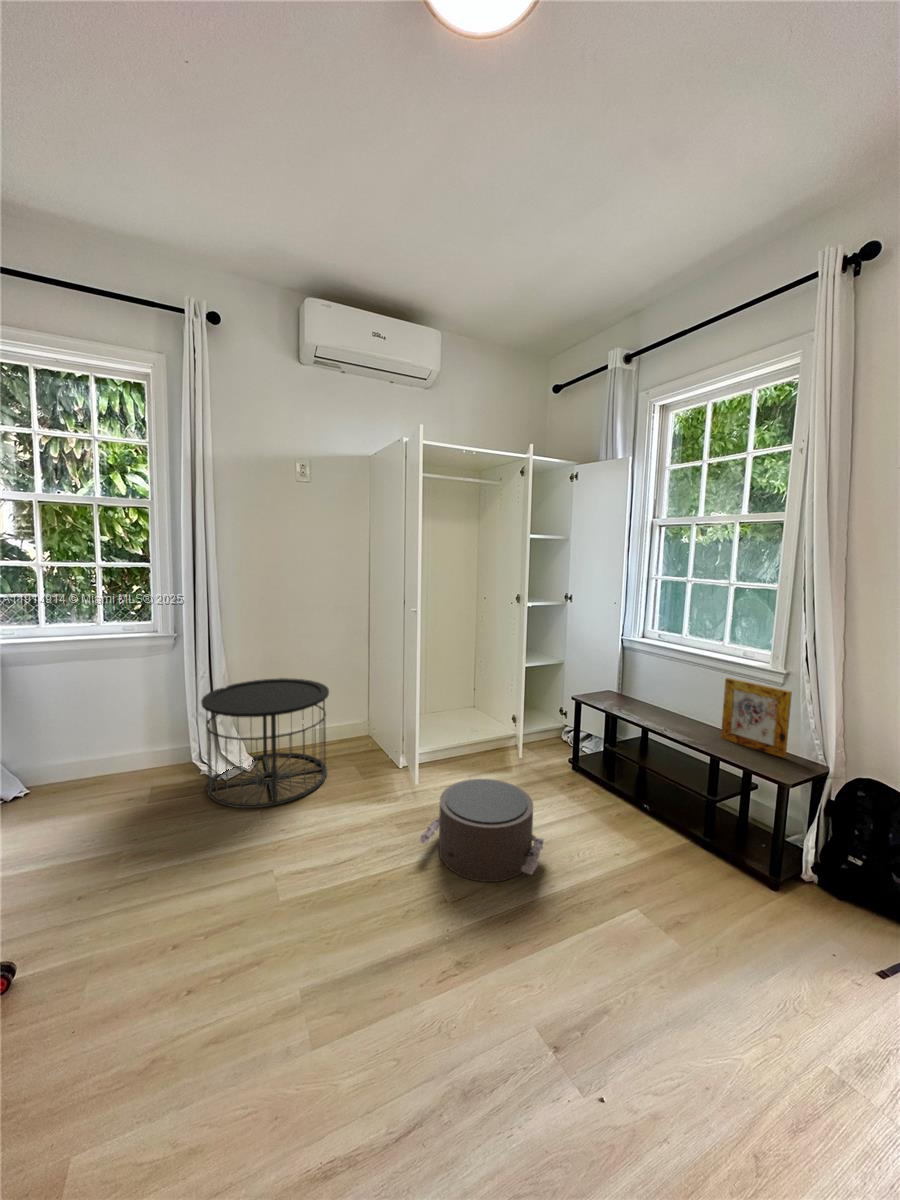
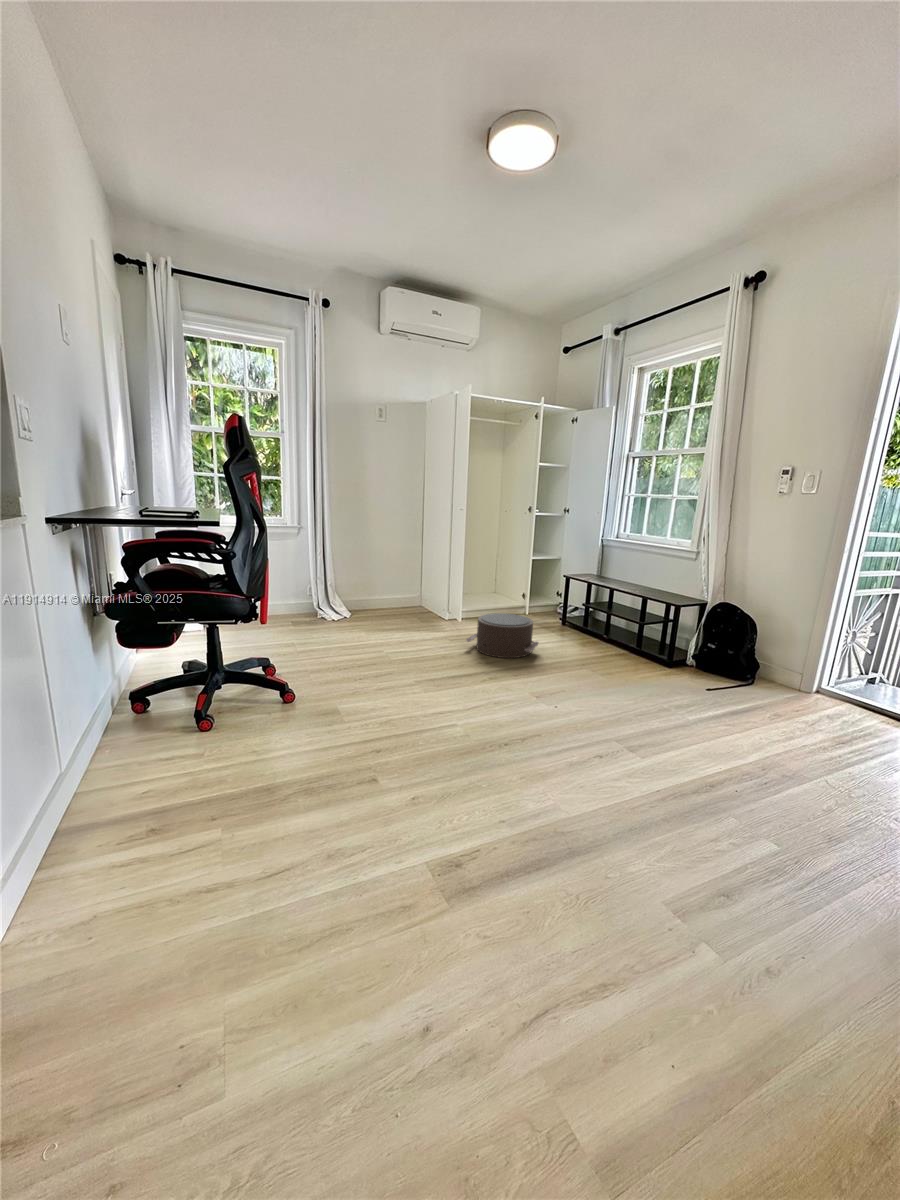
side table: present [201,678,329,808] -> none [323,561,402,631]
picture frame: present [721,678,792,758] -> none [654,554,693,599]

